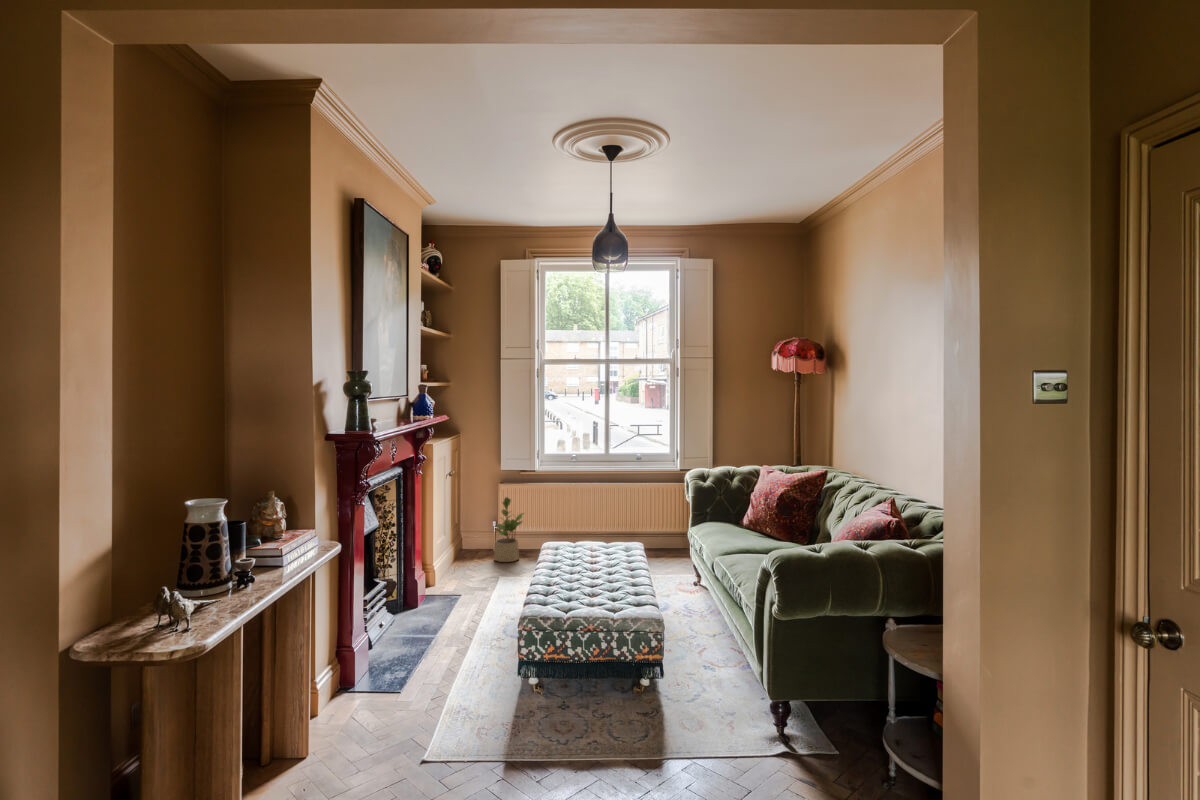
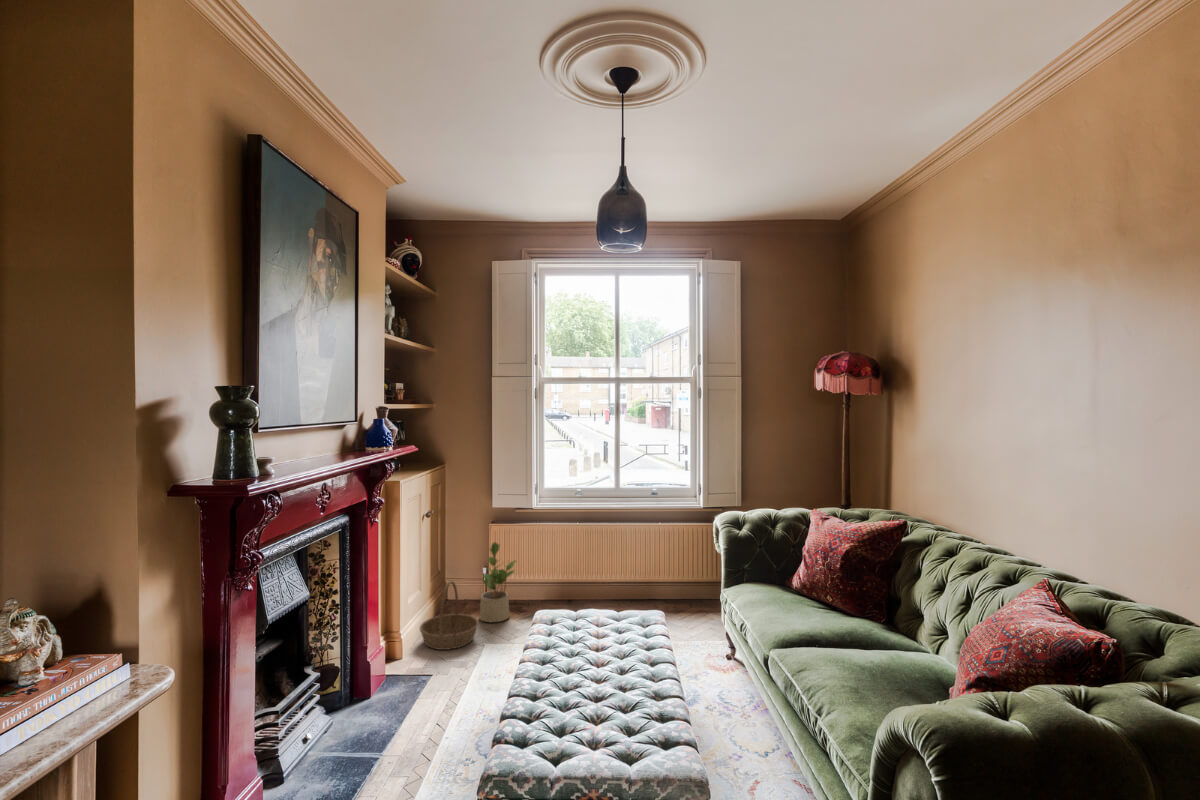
basket: none [449,526,496,579] -> present [420,581,478,650]

